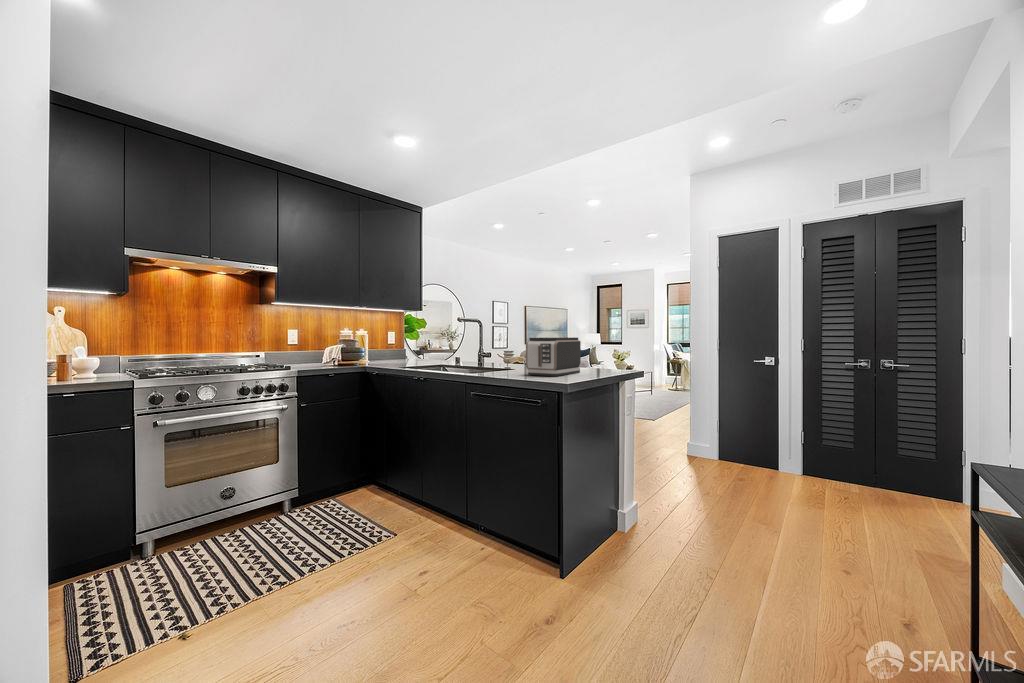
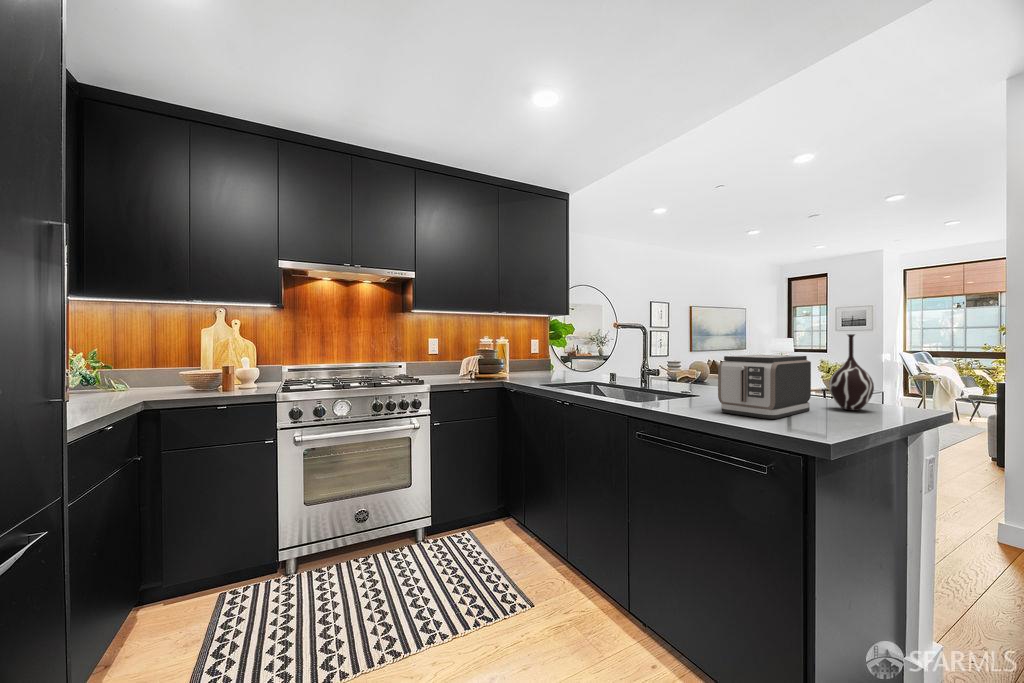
vase: none [592,324,614,371] -> present [829,334,874,411]

